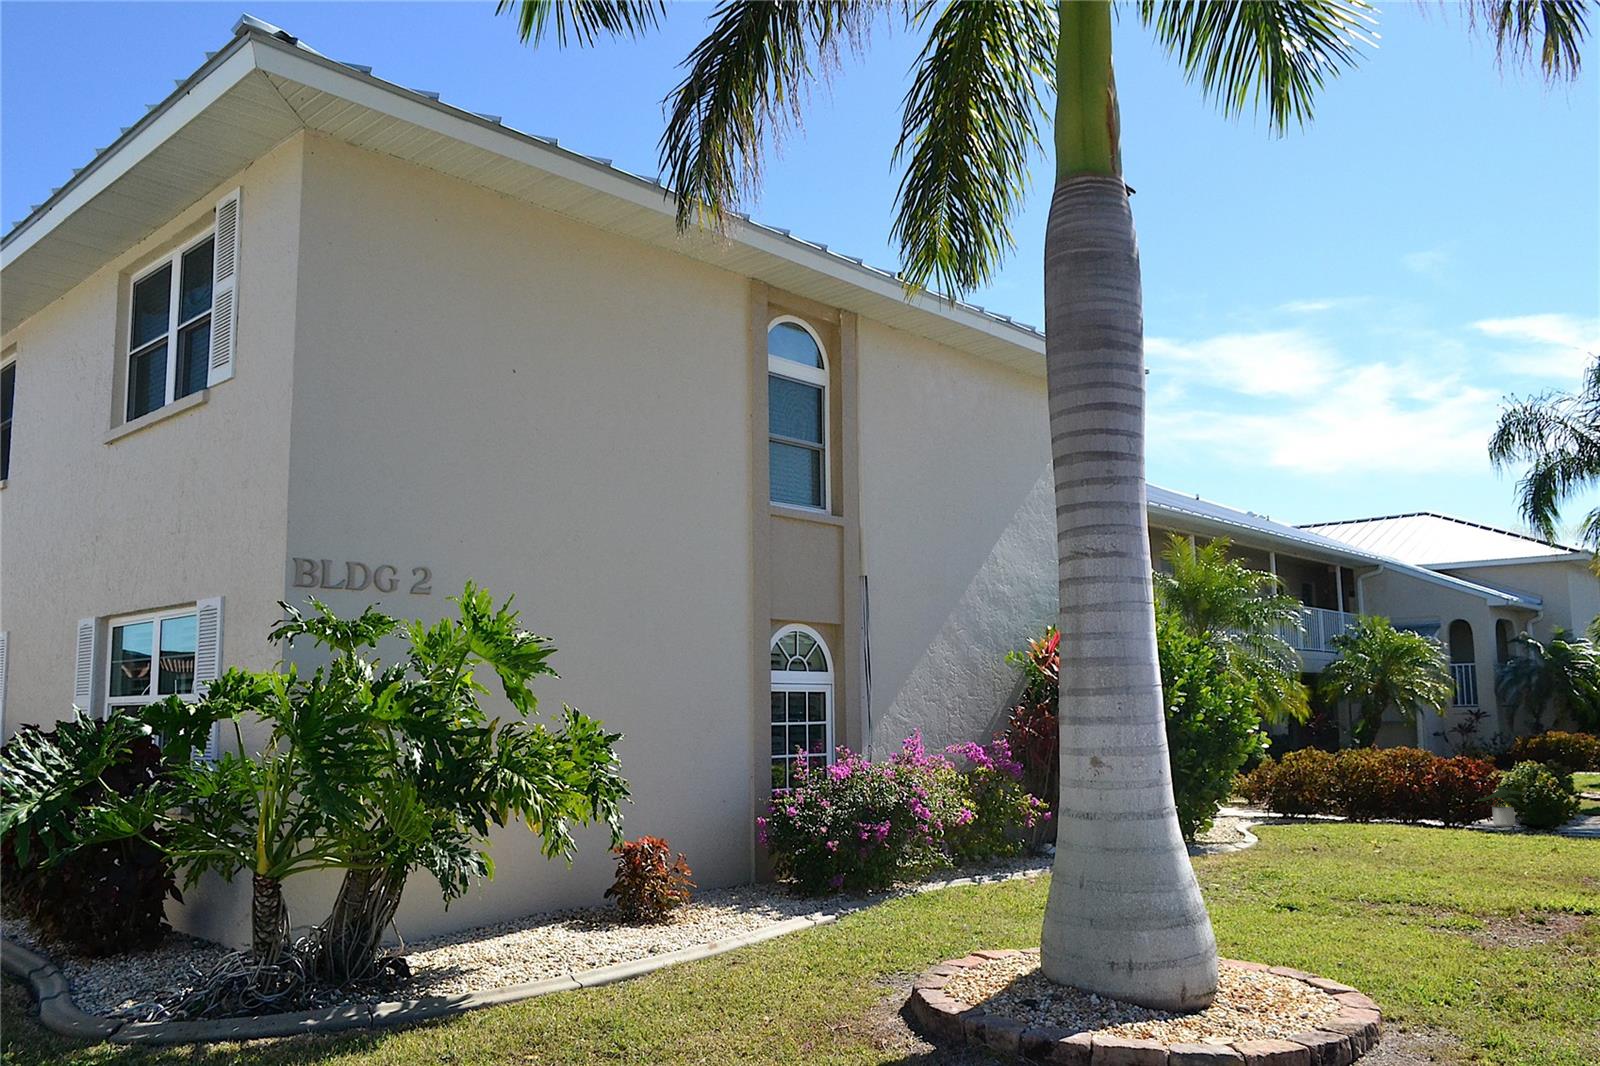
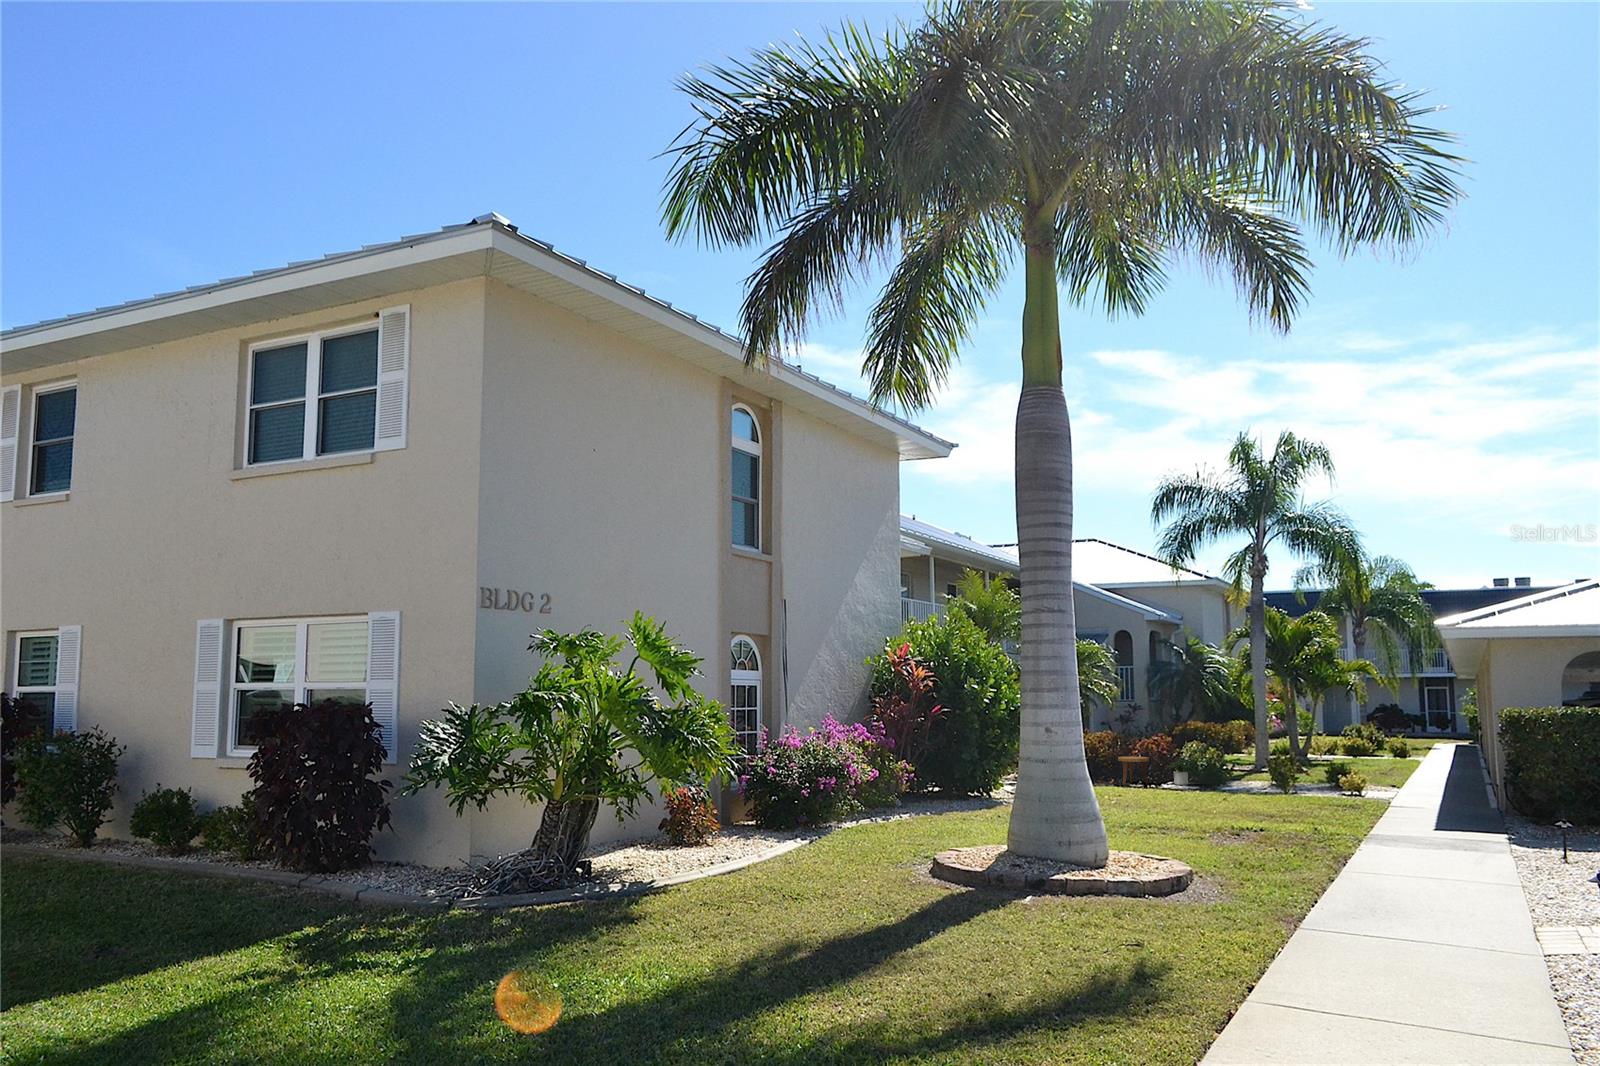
side table: none [1406,785,1453,825] -> present [1118,757,1149,785]

